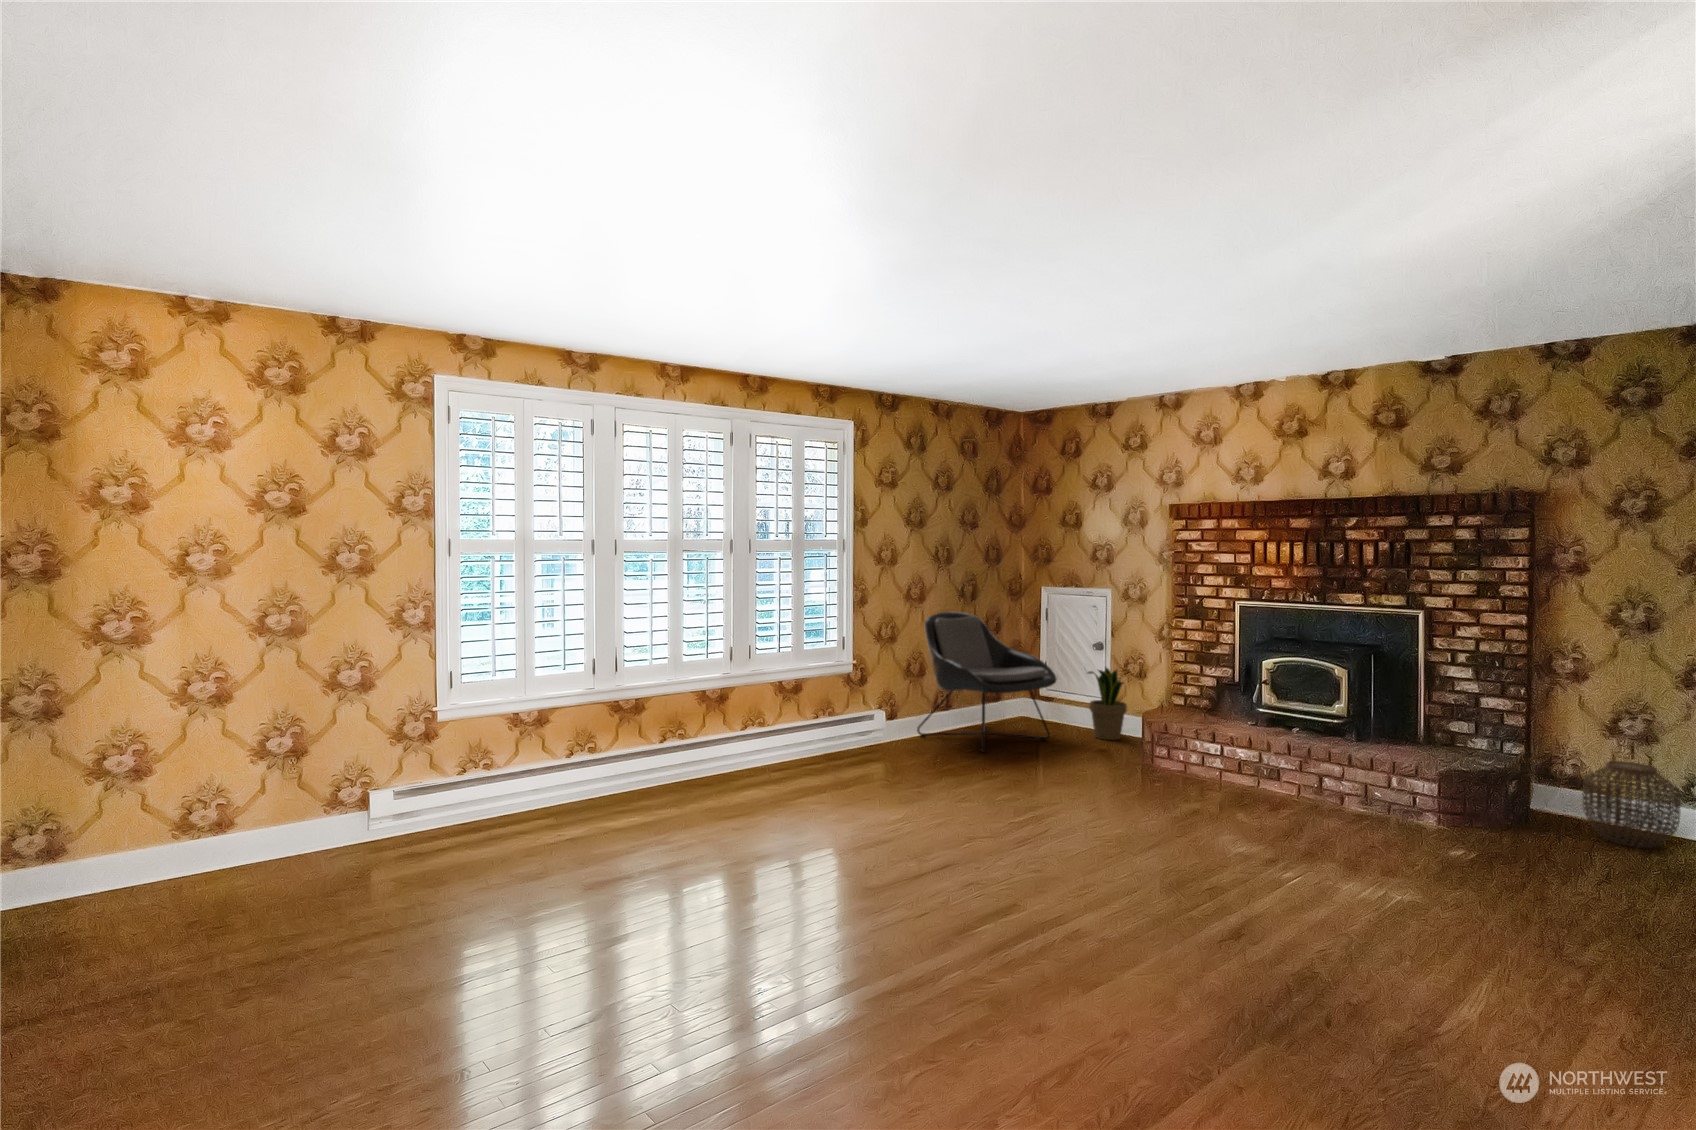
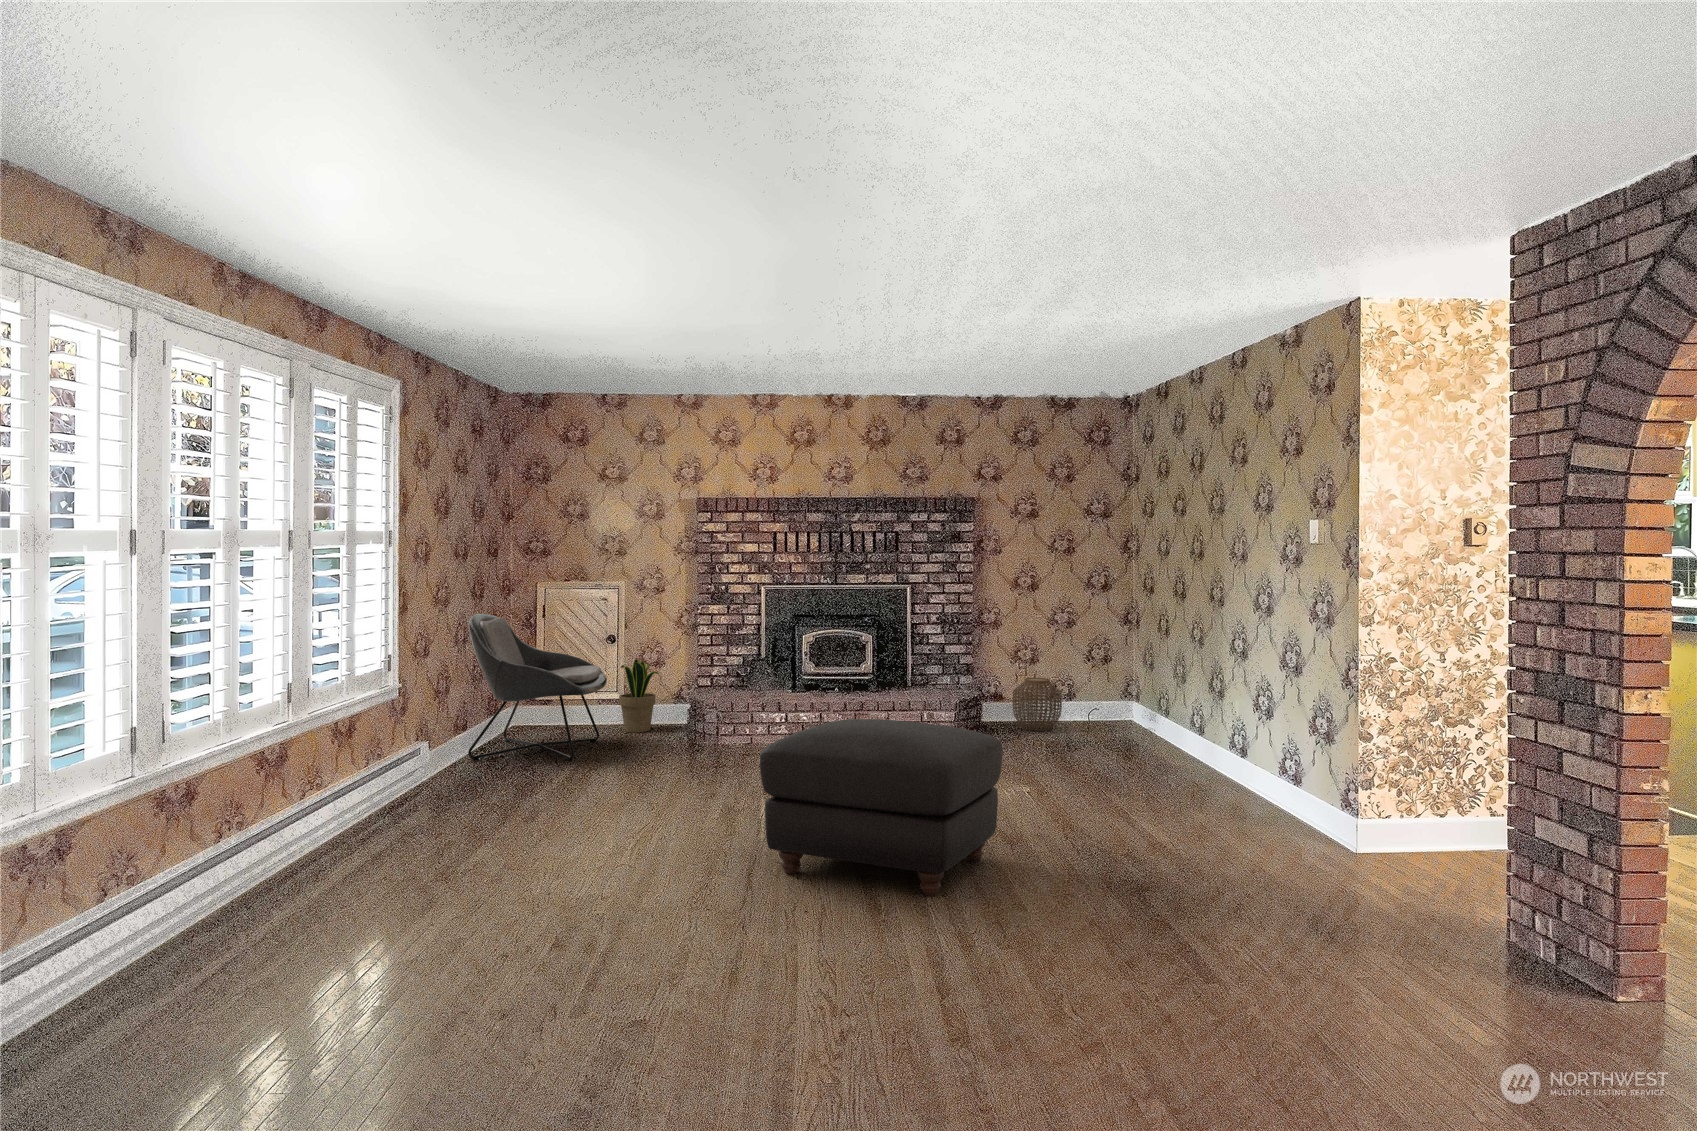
ottoman: none [829,754,1082,982] -> present [760,719,1003,896]

